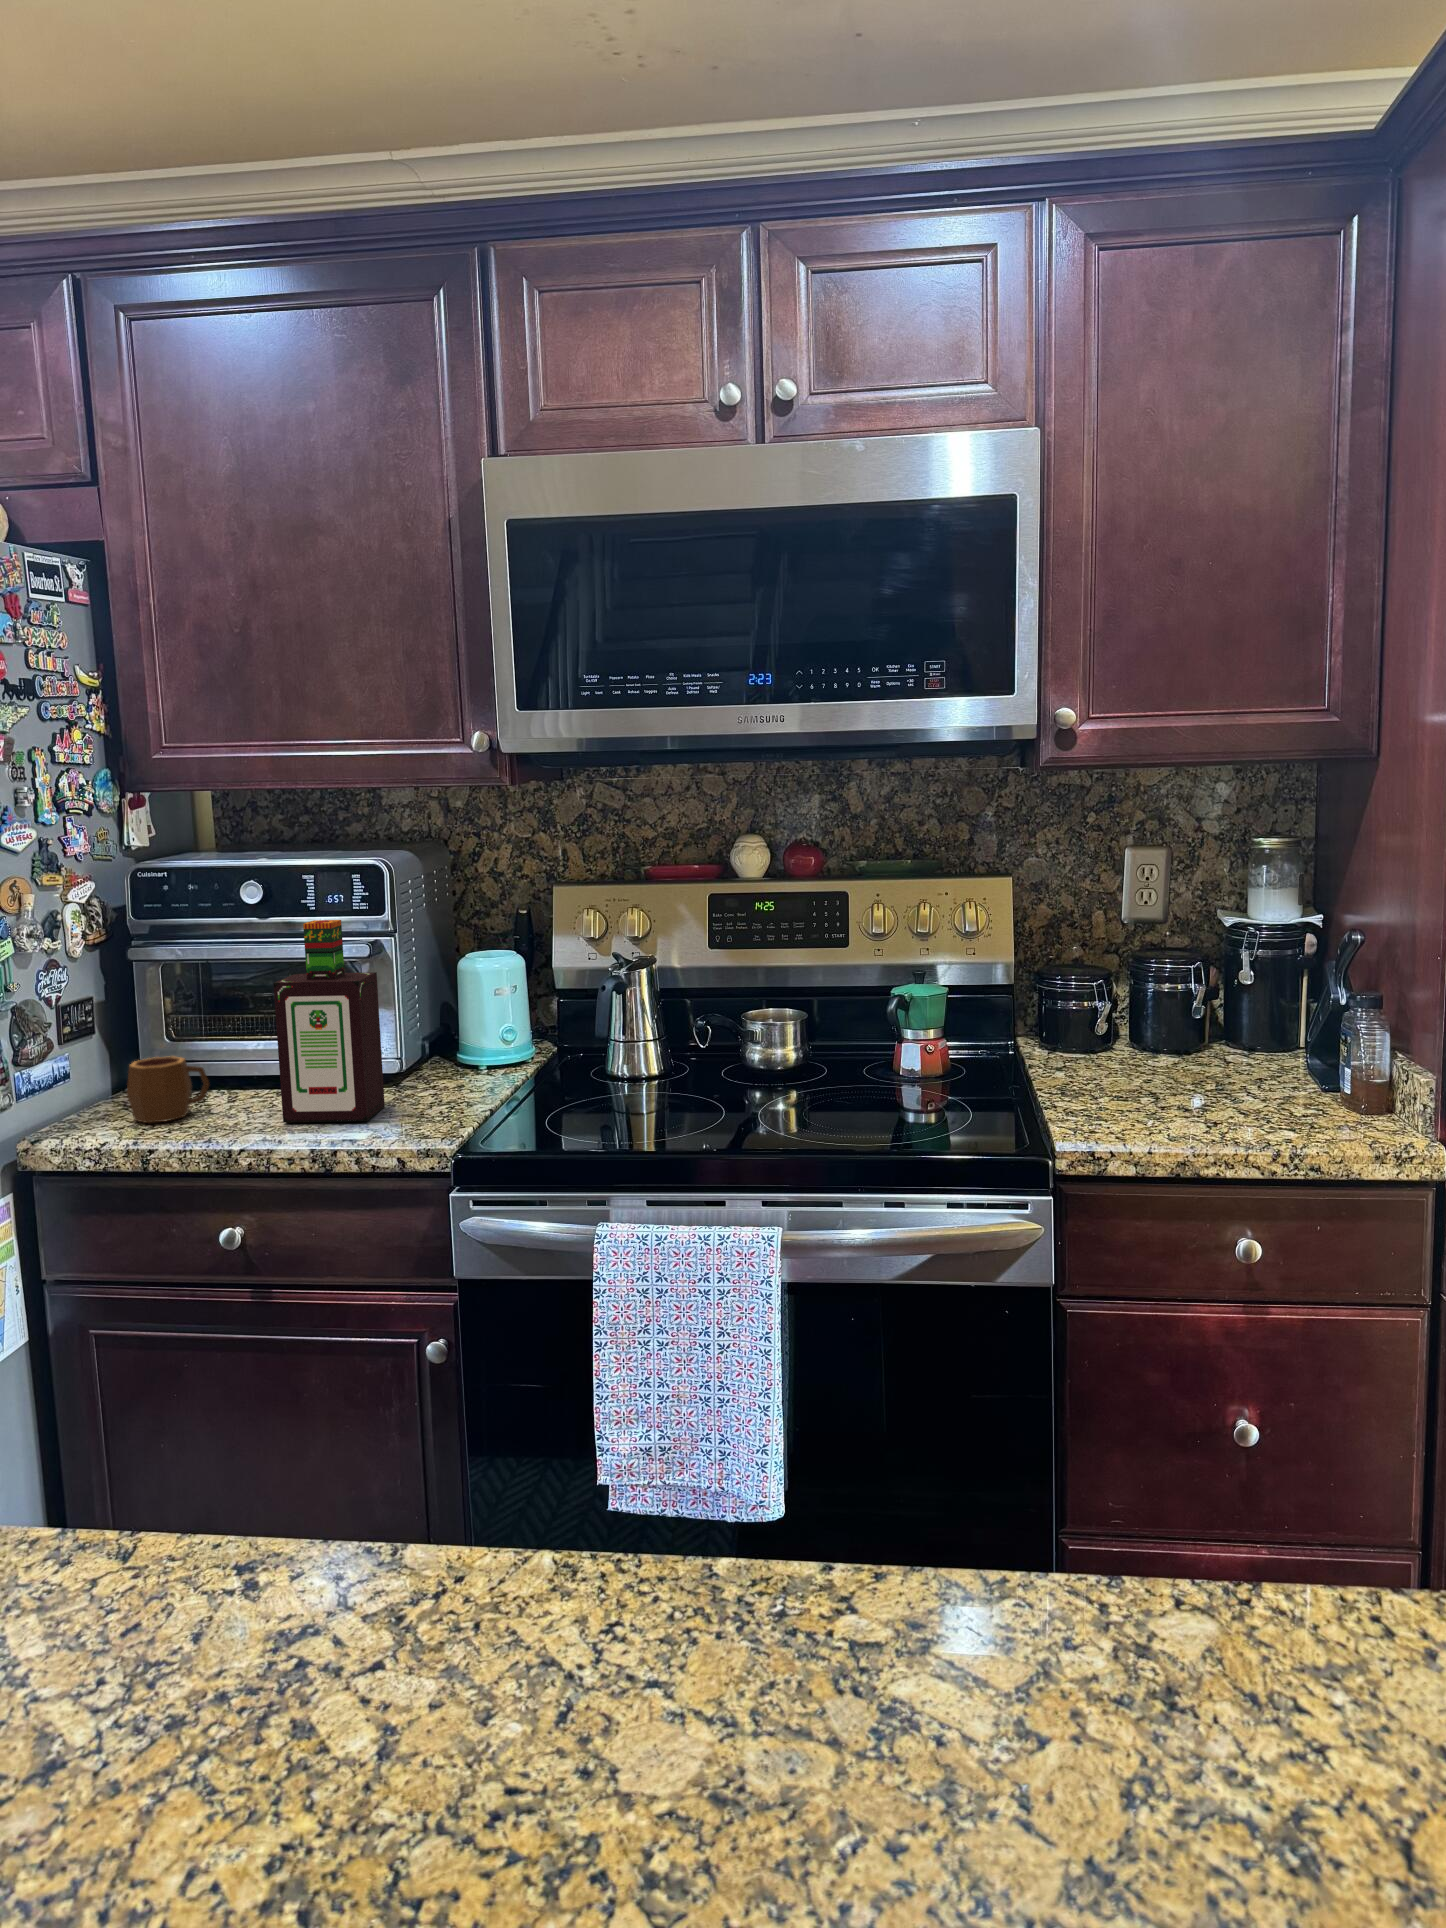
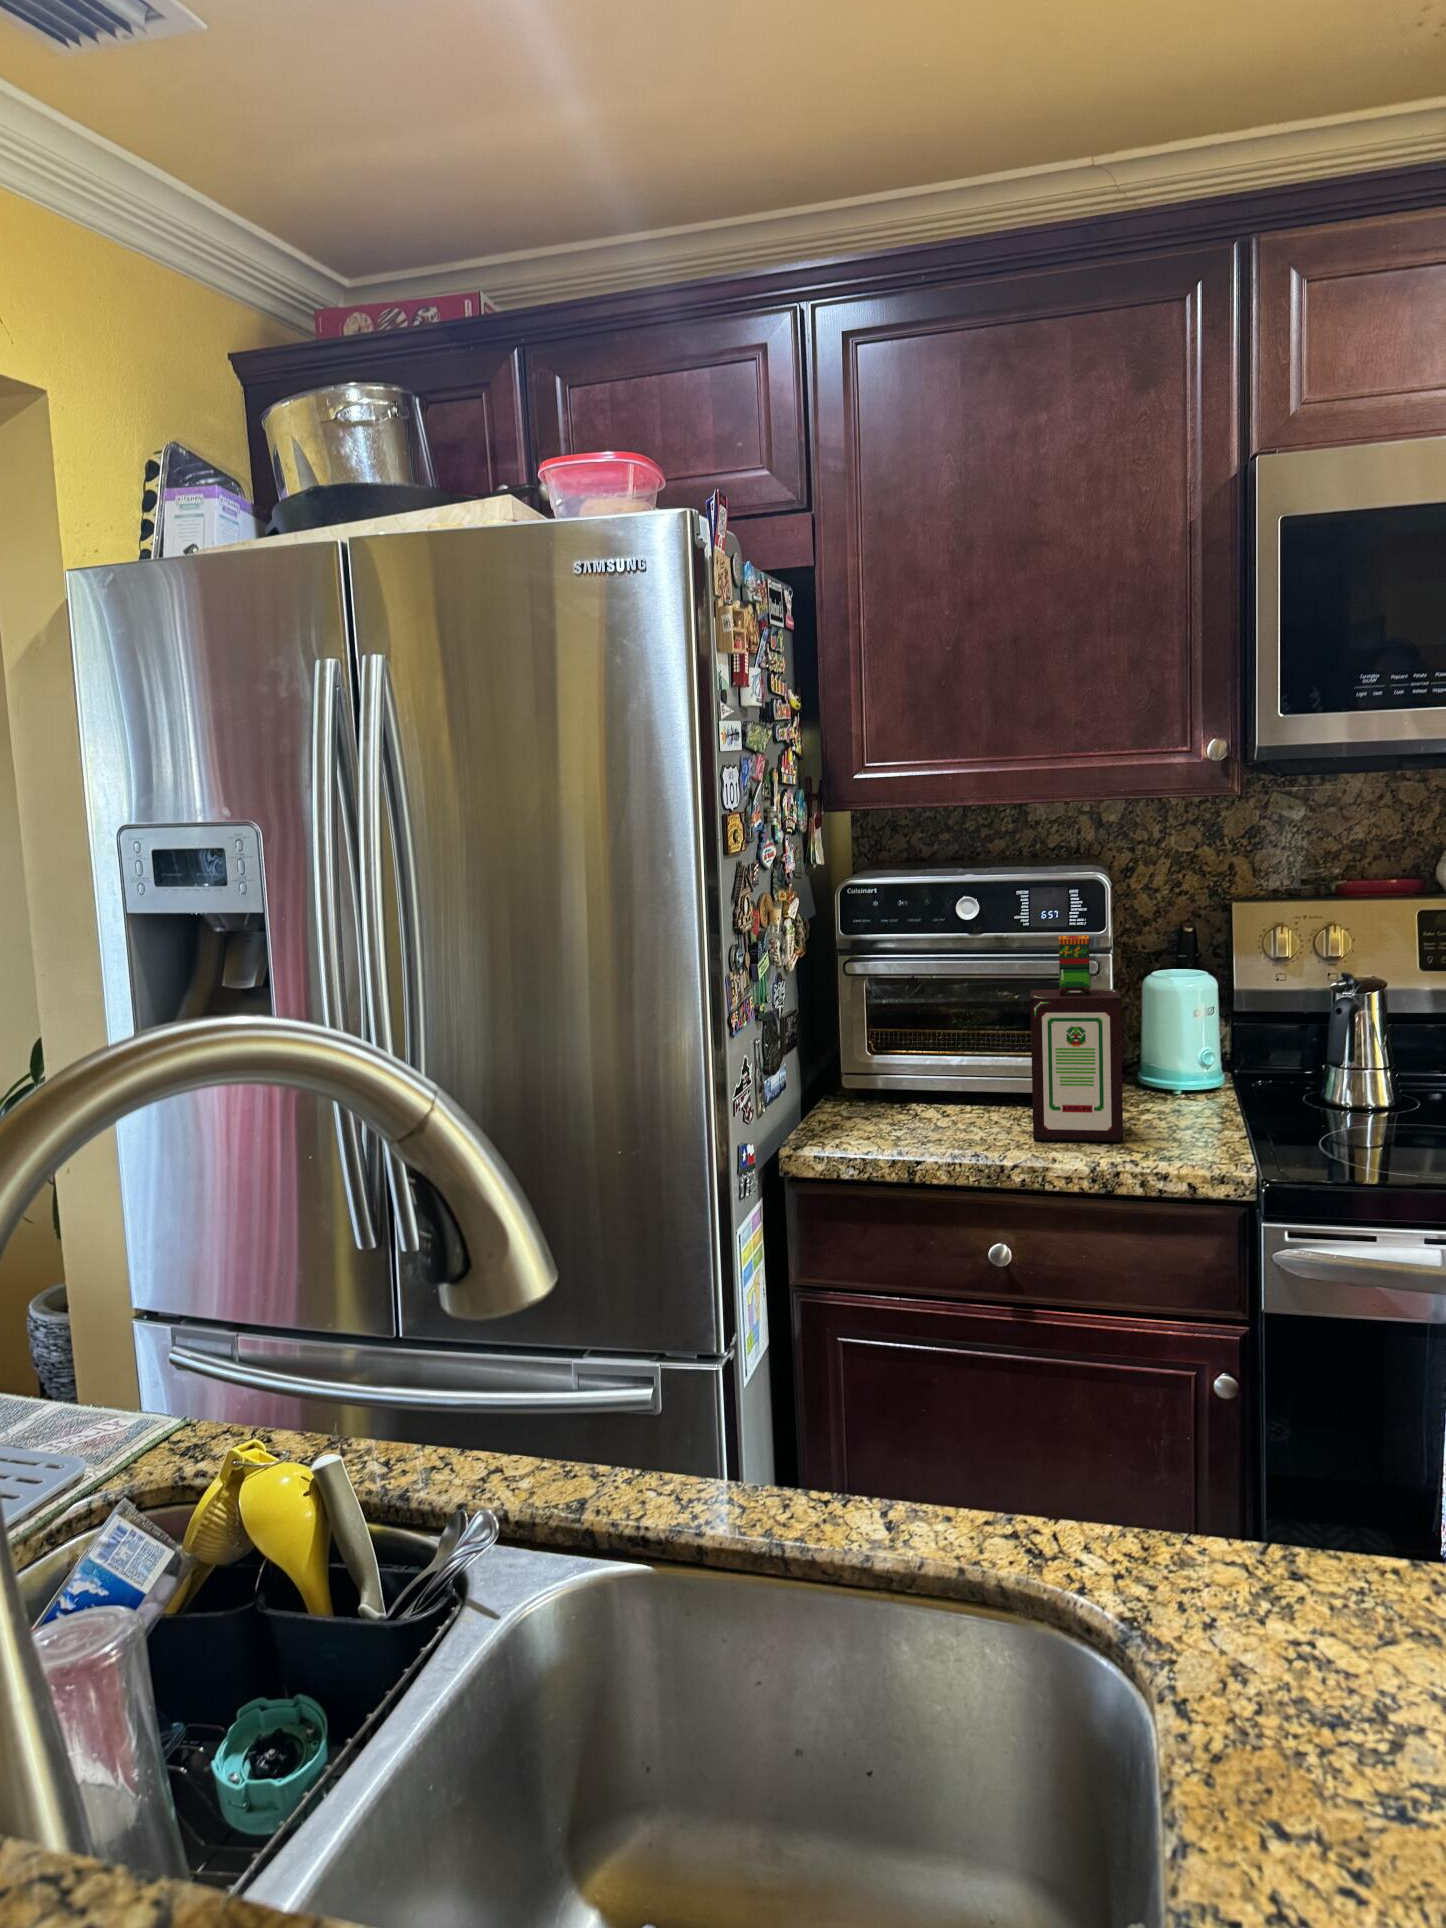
mug: present [127,1056,209,1123] -> none [868,1070,938,1135]

